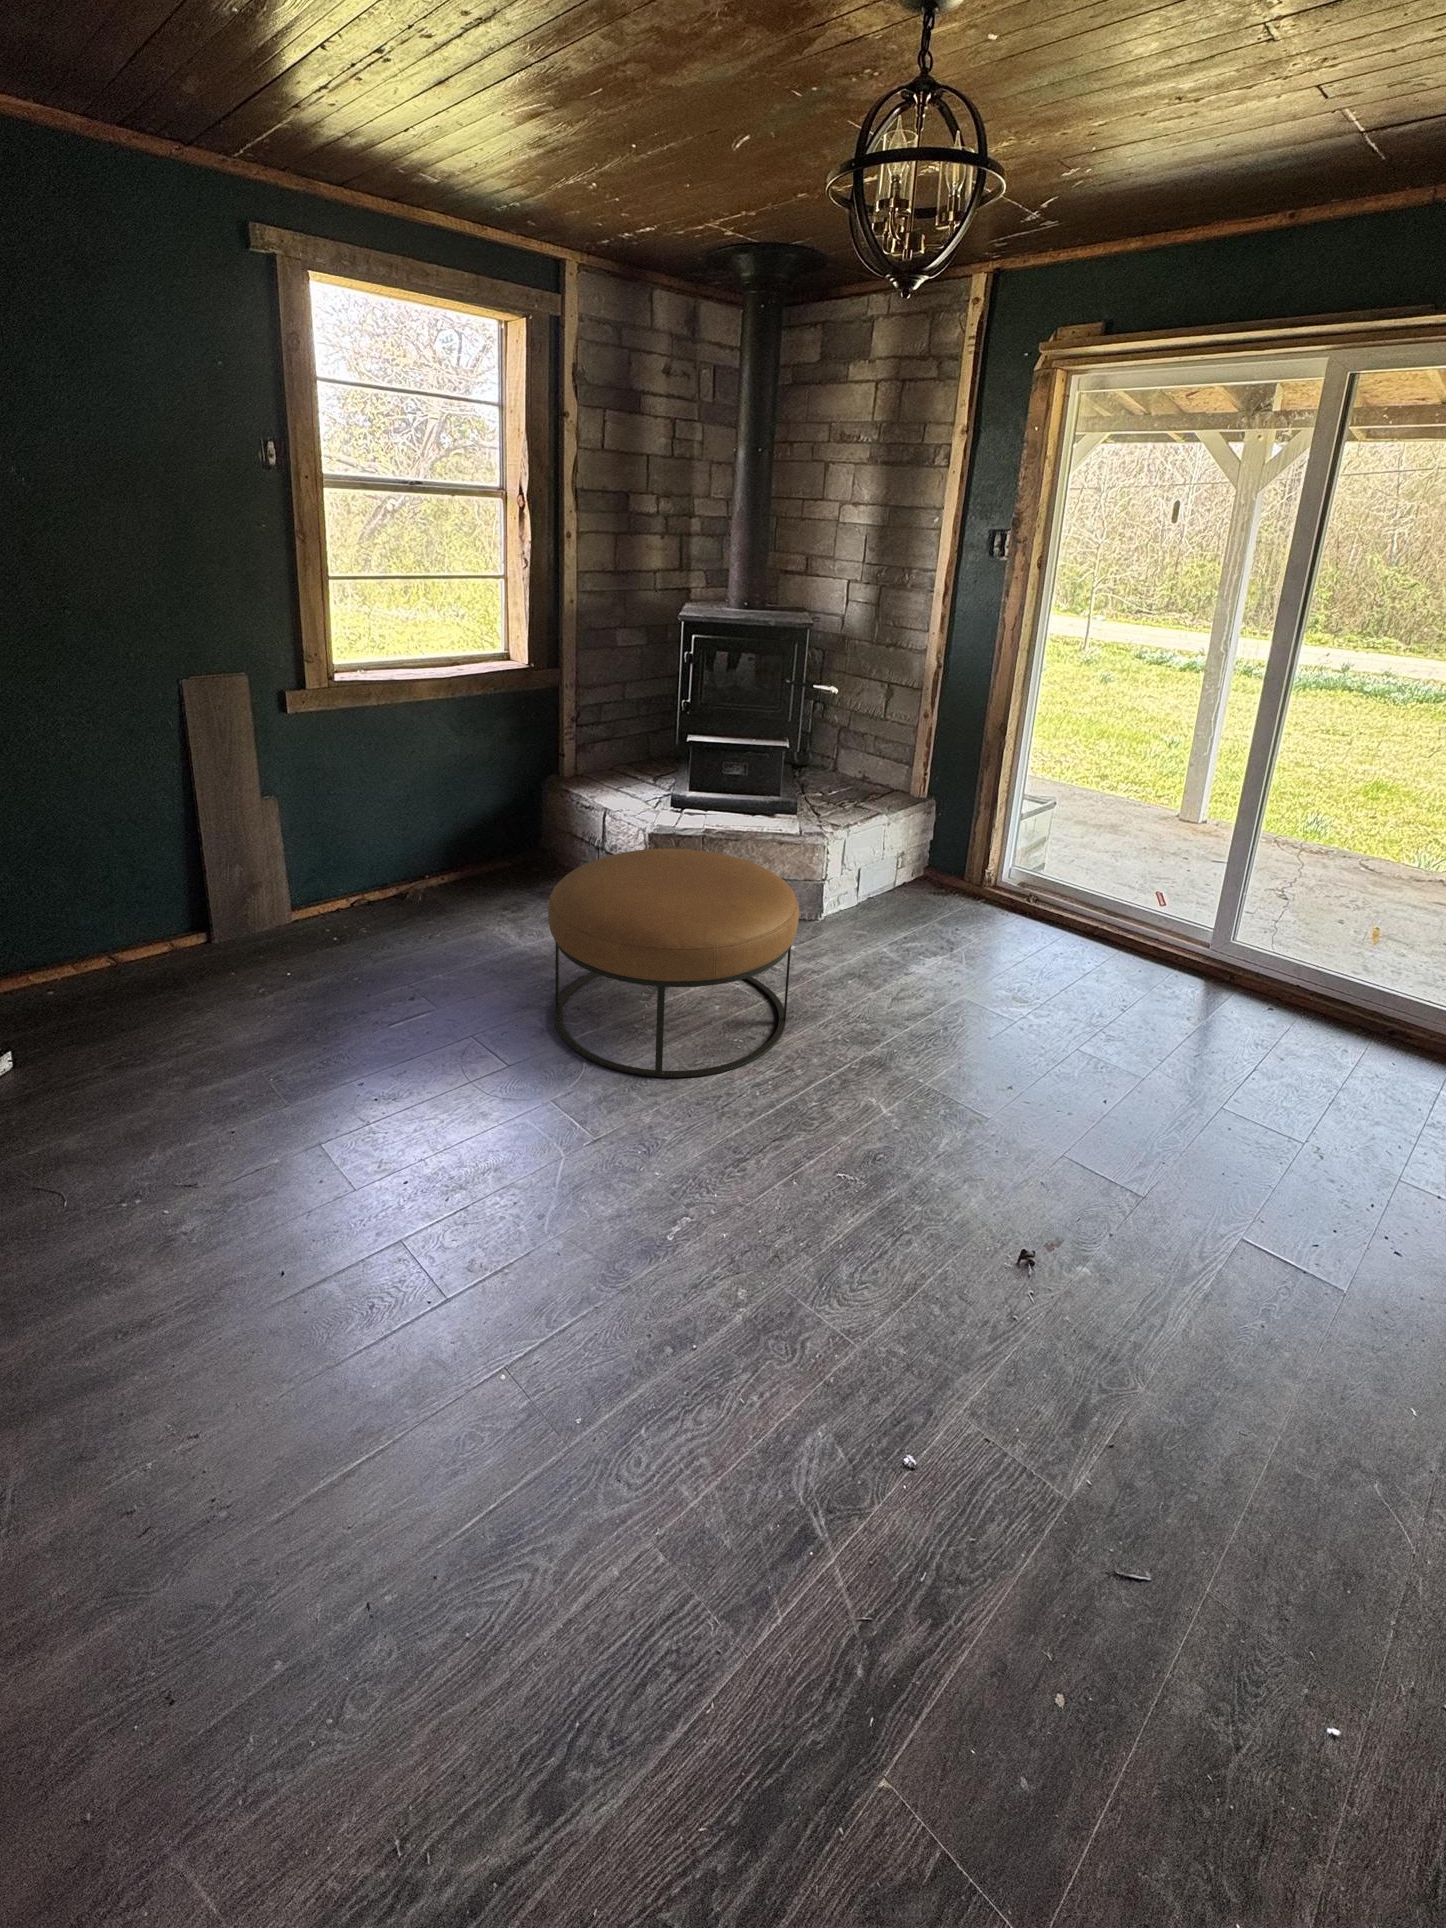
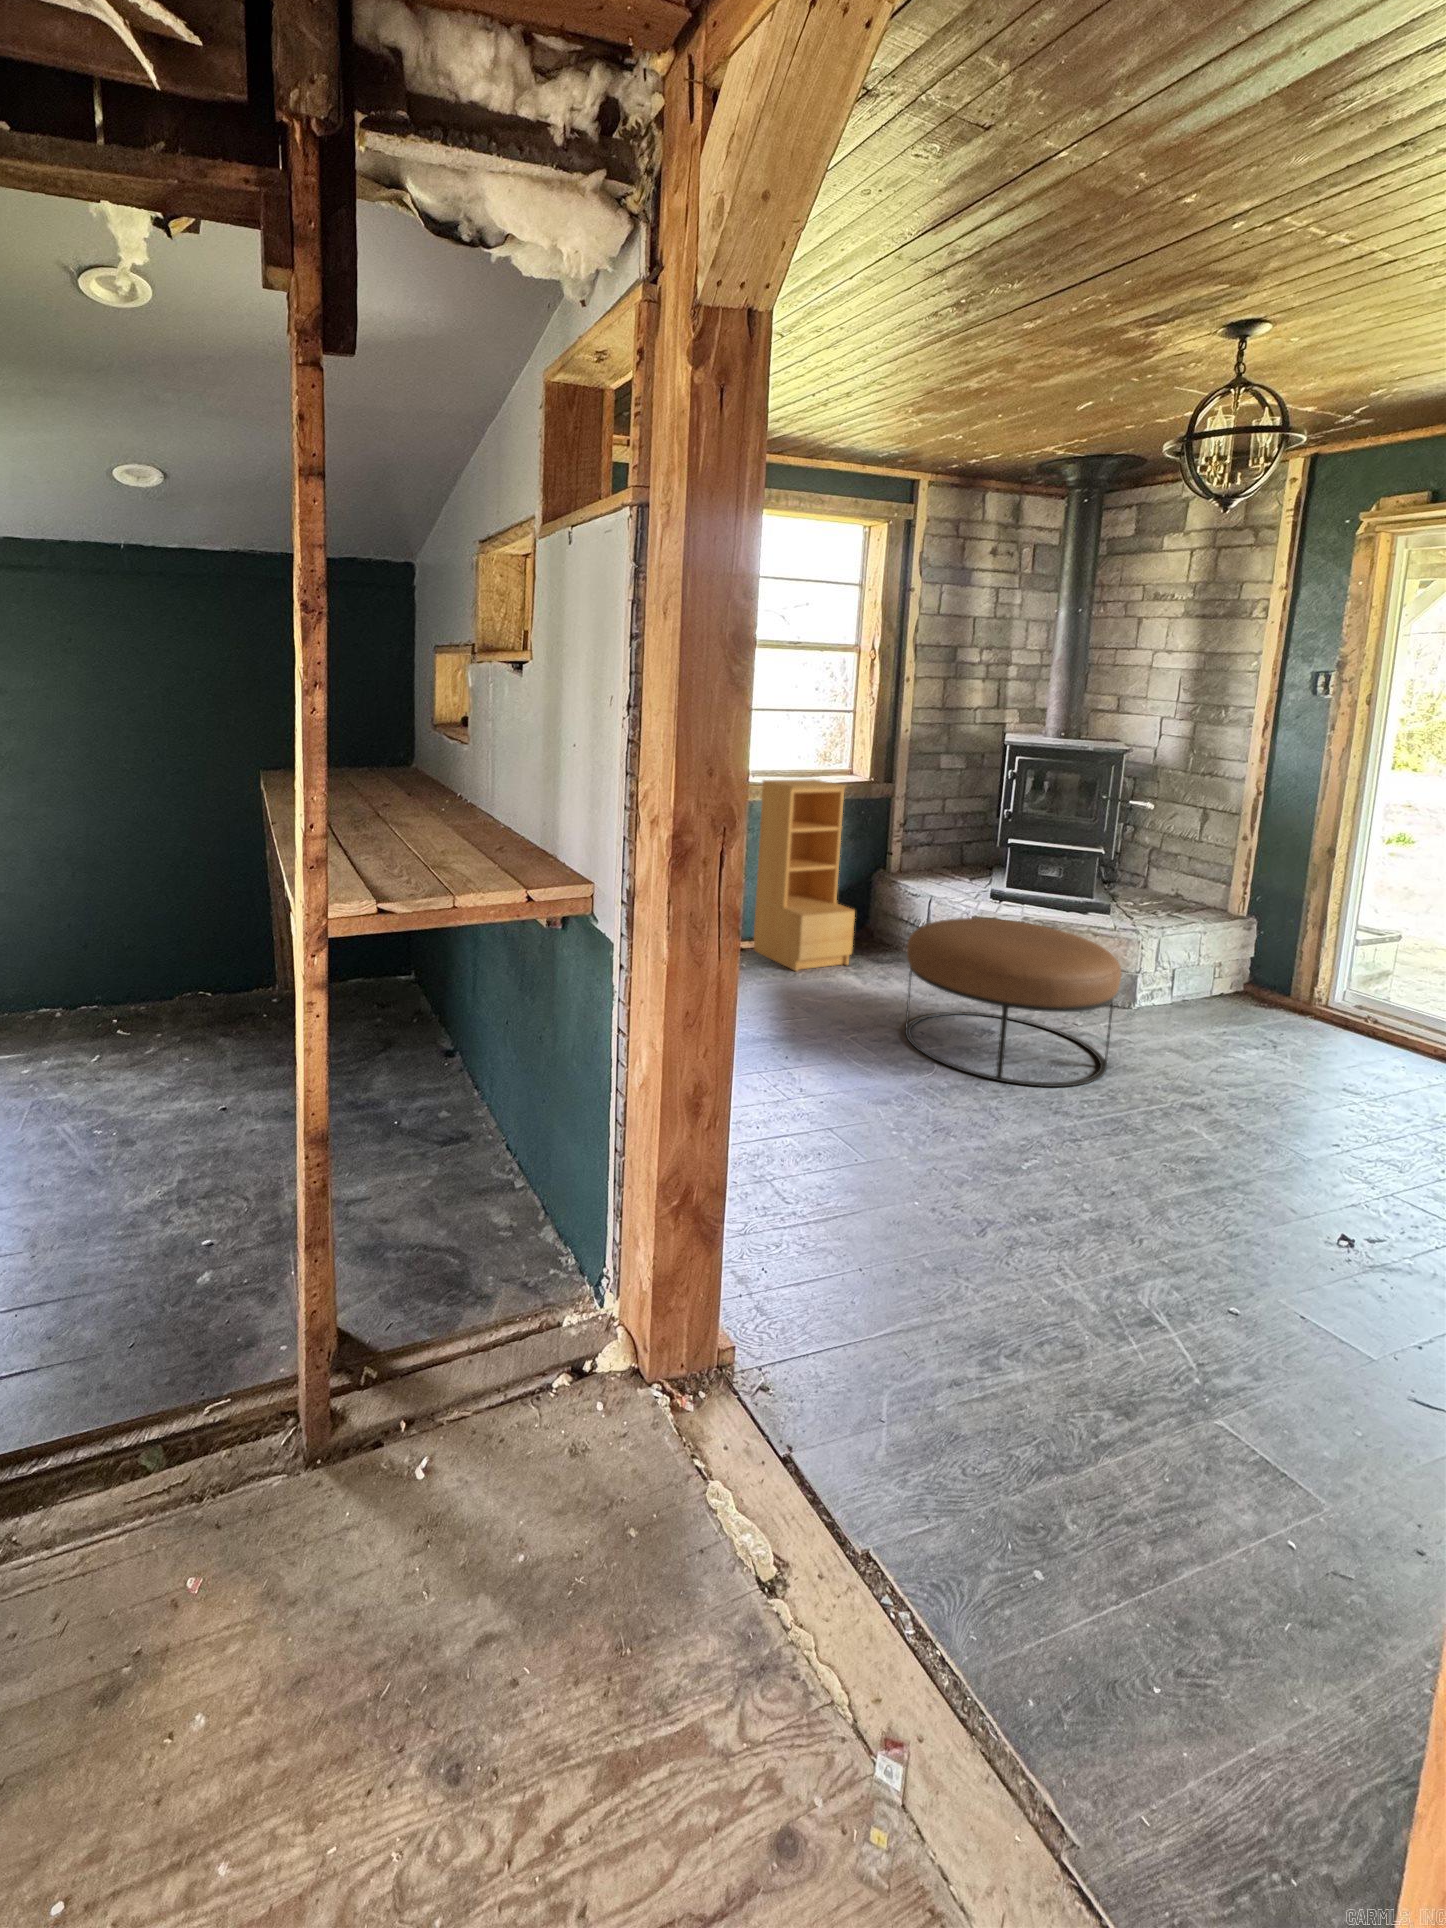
bookshelf: none [374,671,510,928] -> present [754,779,855,971]

